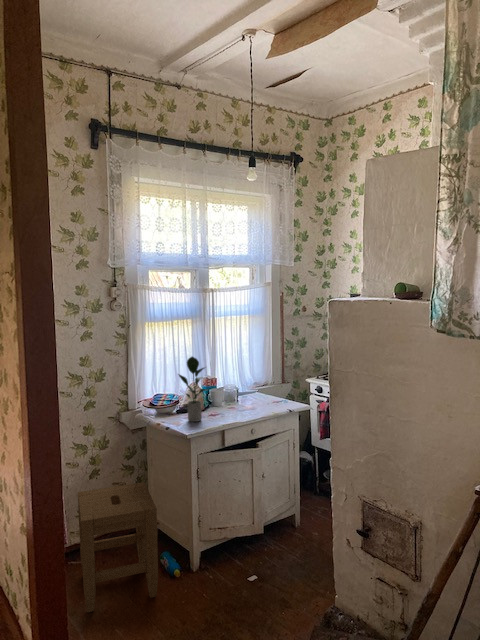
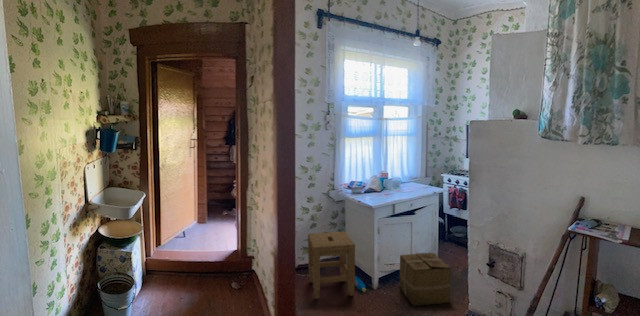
potted plant: present [179,357,207,422] -> none [366,158,385,198]
cardboard box: none [235,508,314,606] -> present [400,253,451,306]

